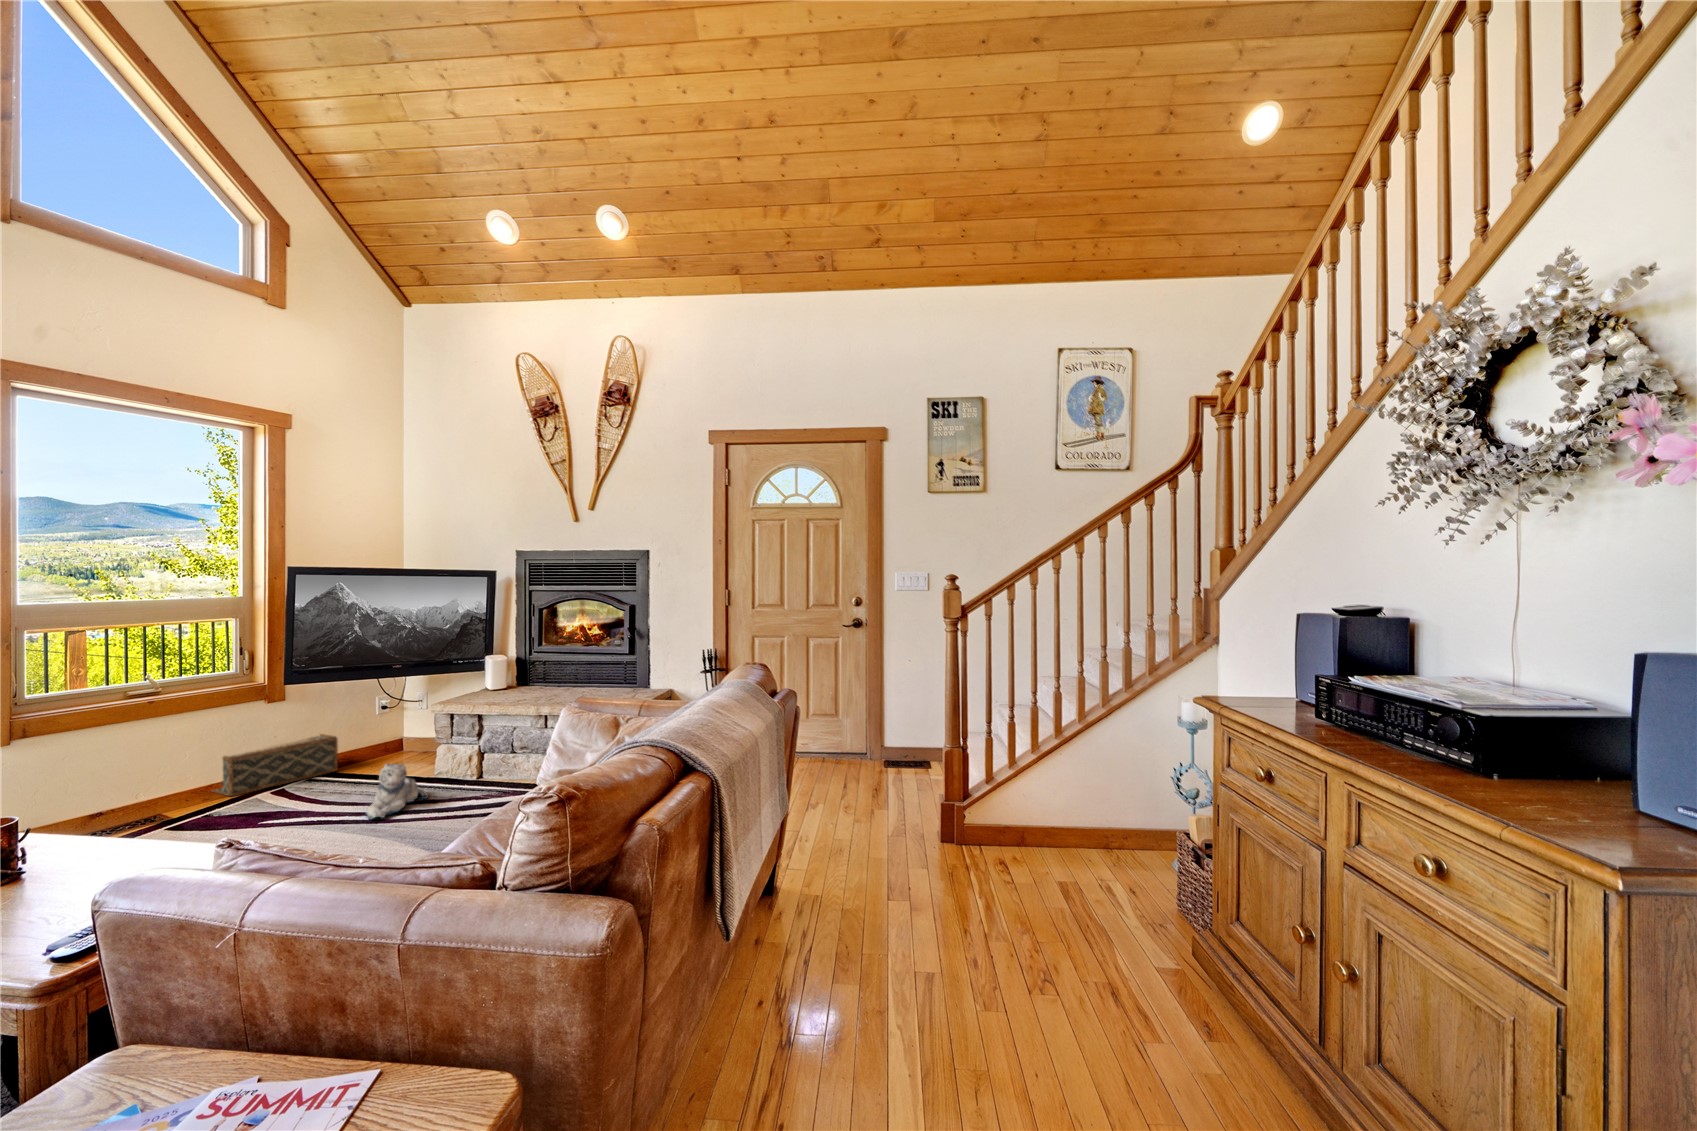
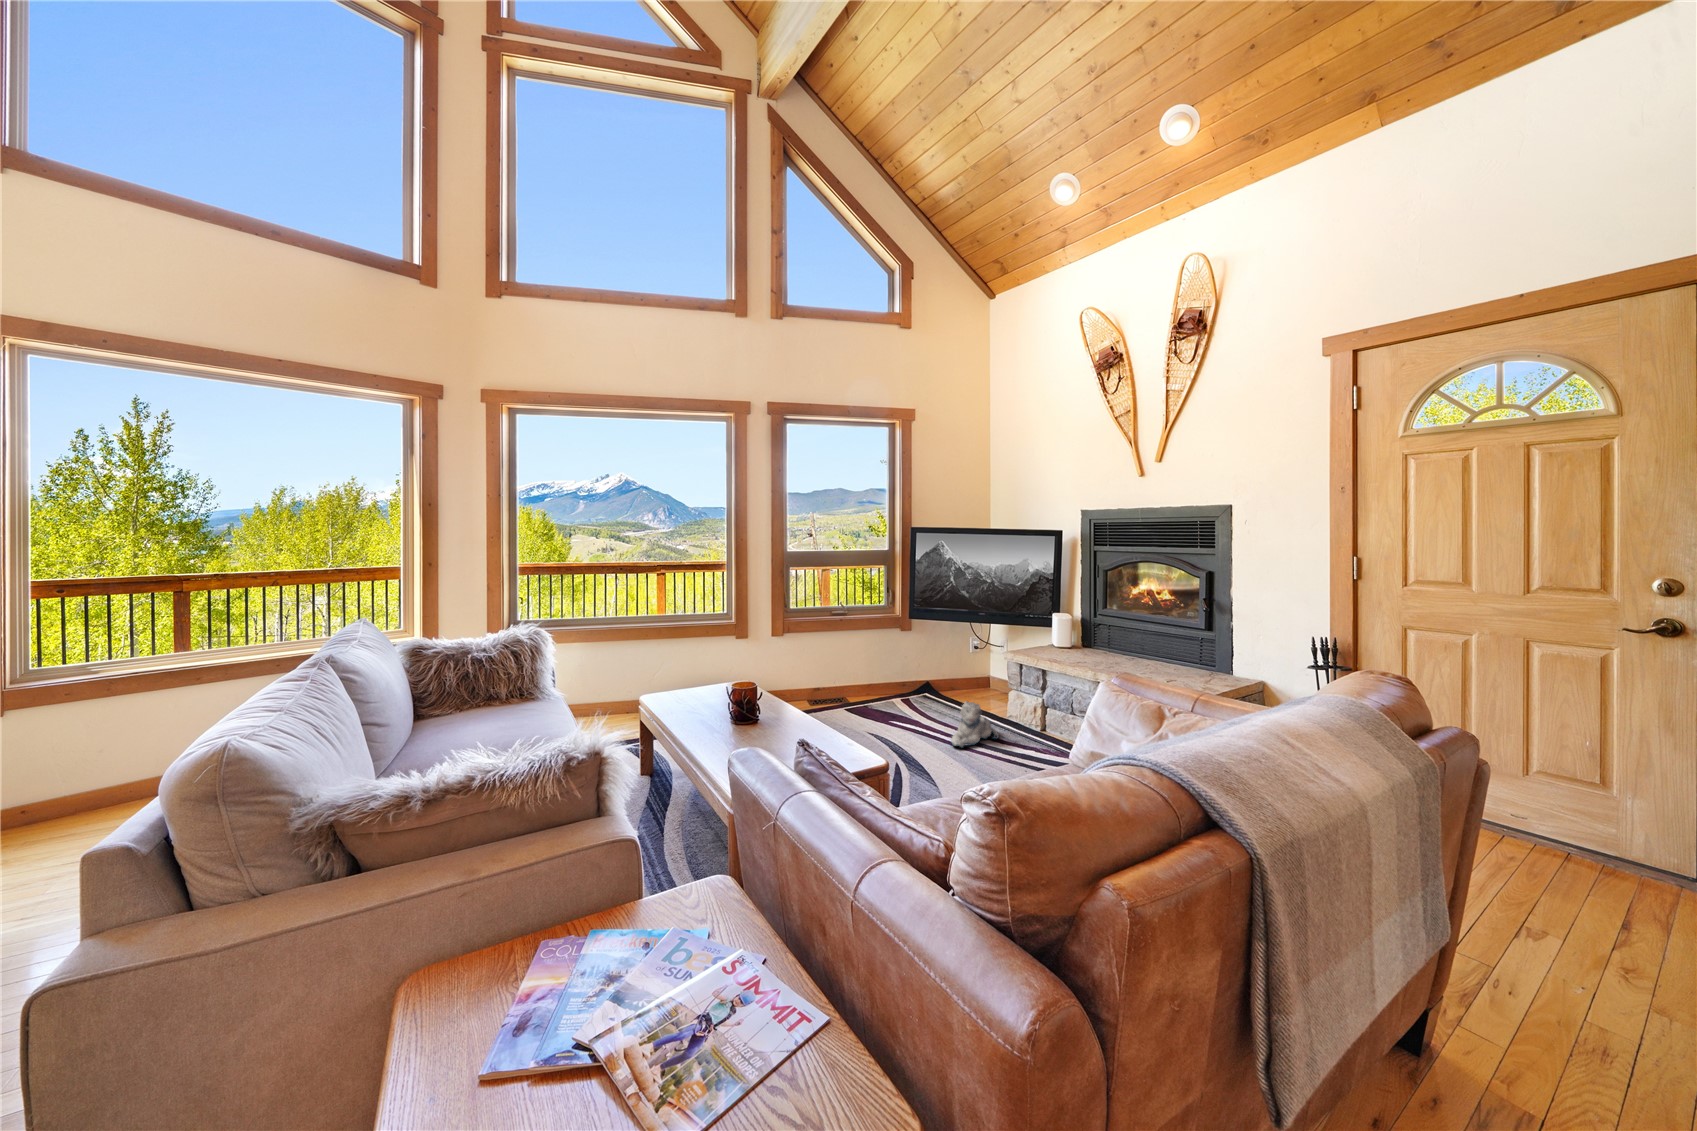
woven basket: present [212,734,338,796] -> none [862,662,941,703]

